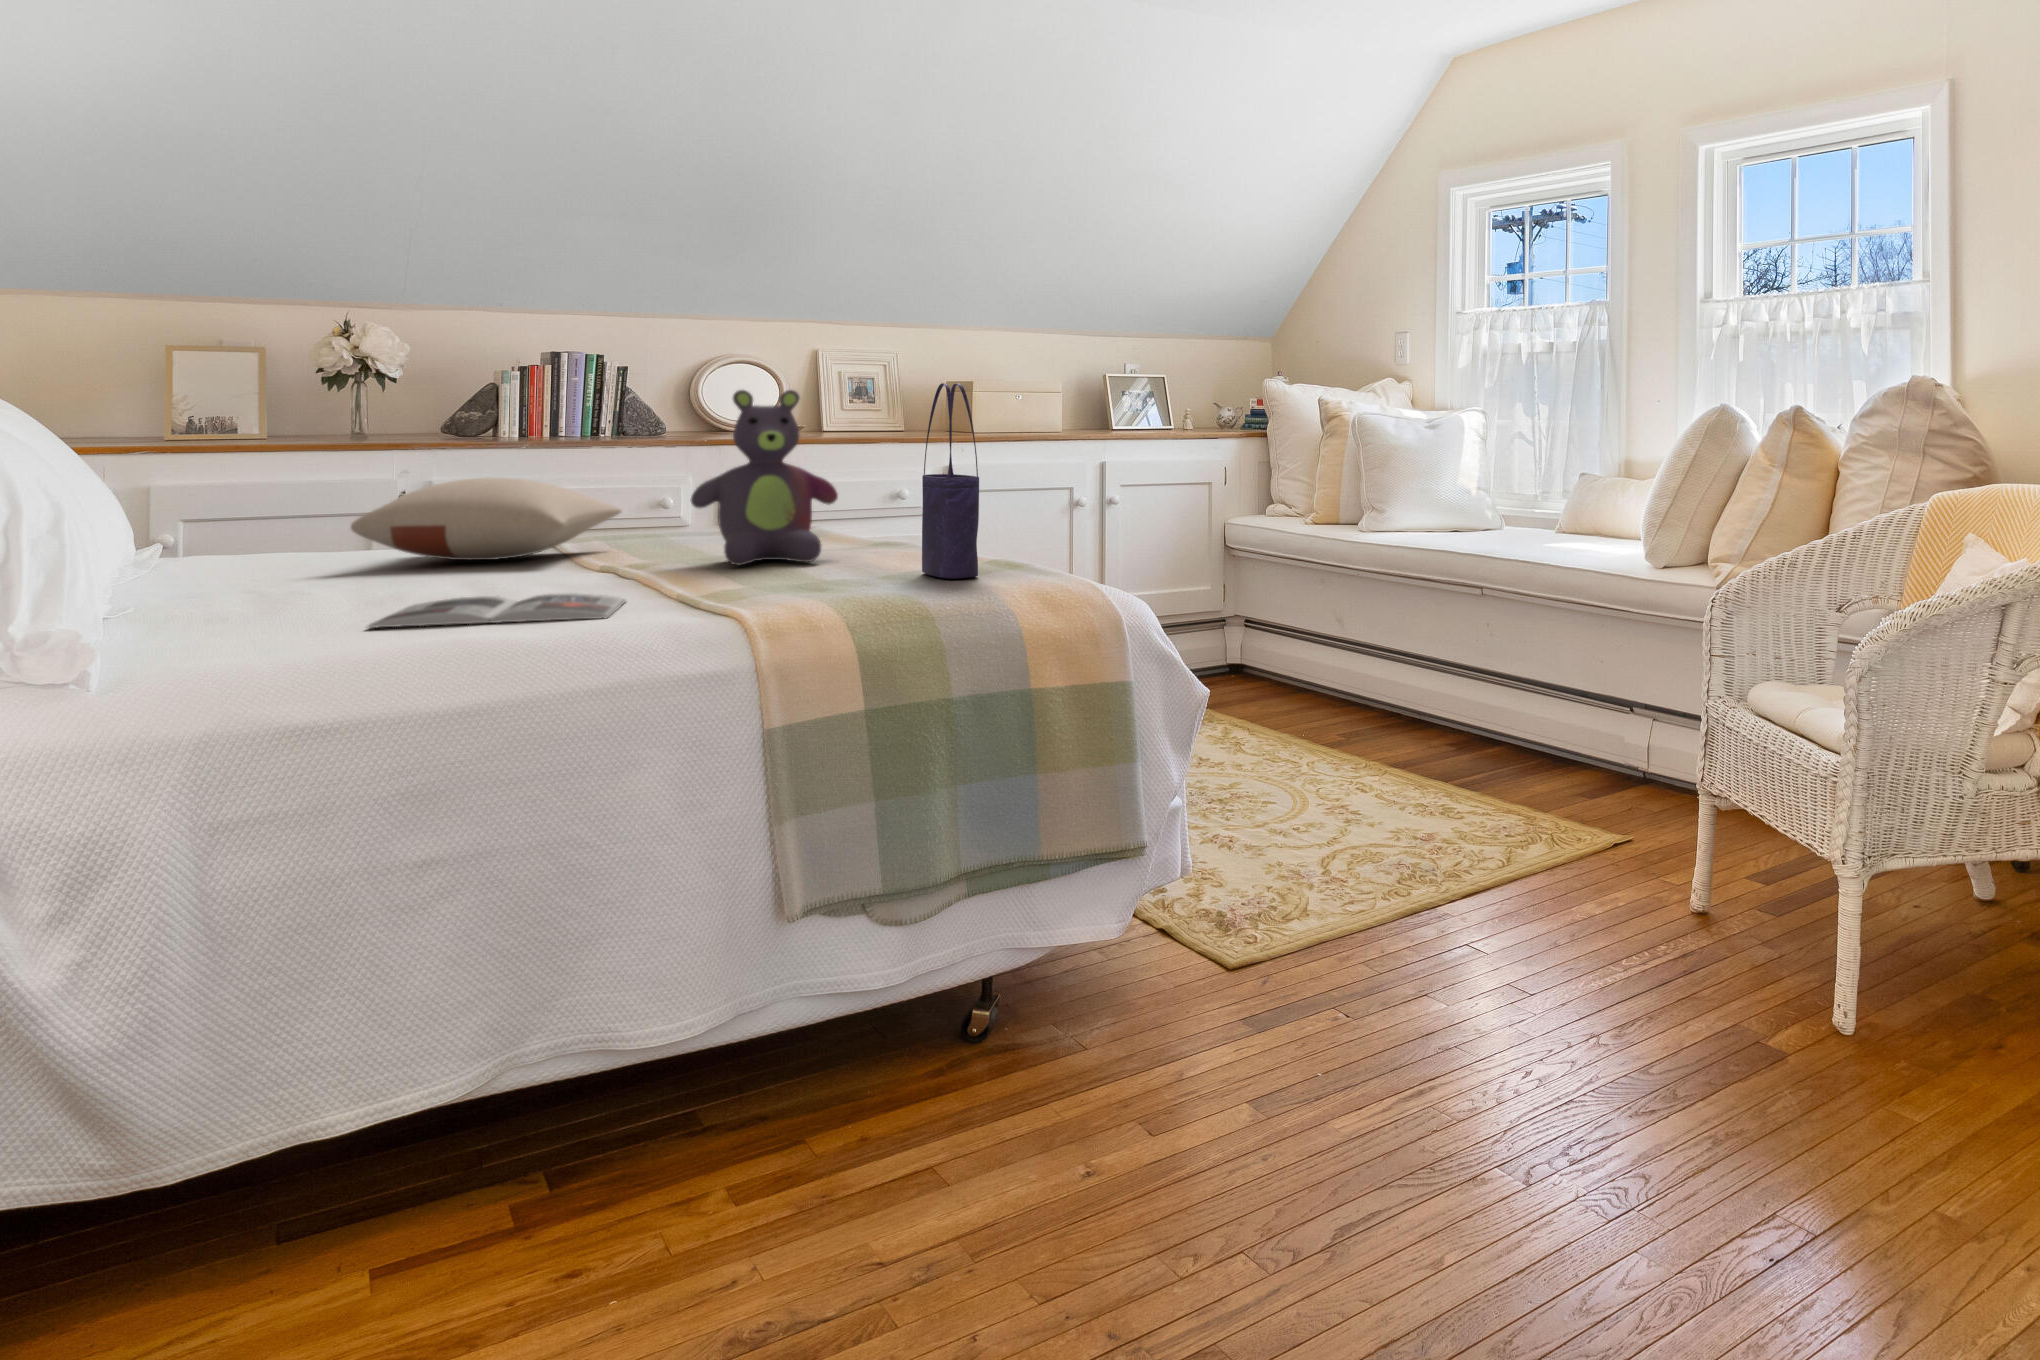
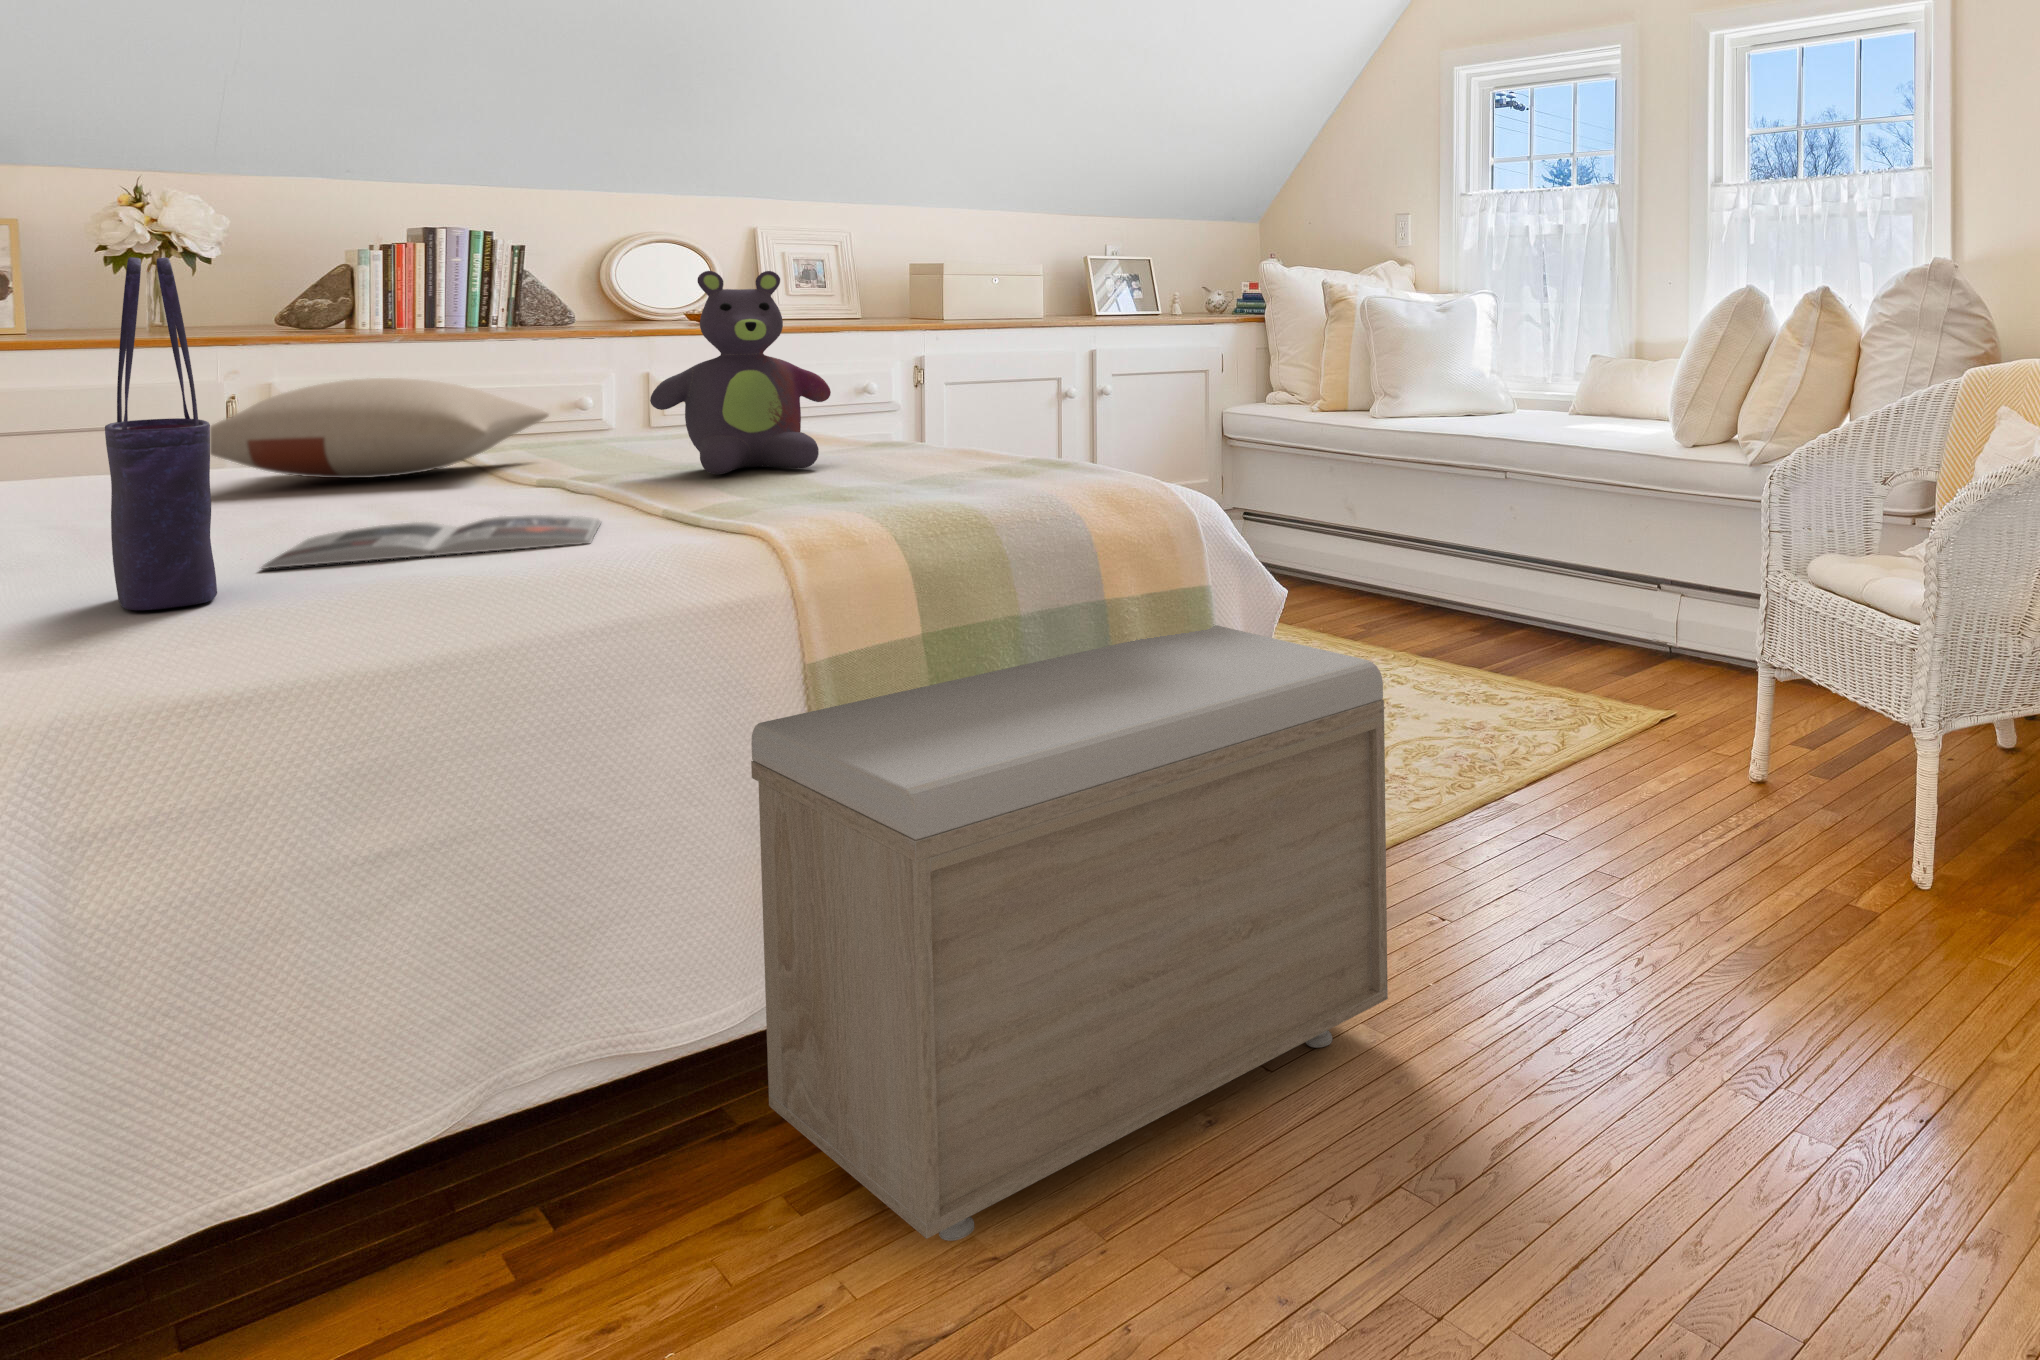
tote bag: present [922,383,979,579] -> present [105,257,217,610]
storage bench: none [713,715,1264,1250] -> present [751,624,1388,1241]

